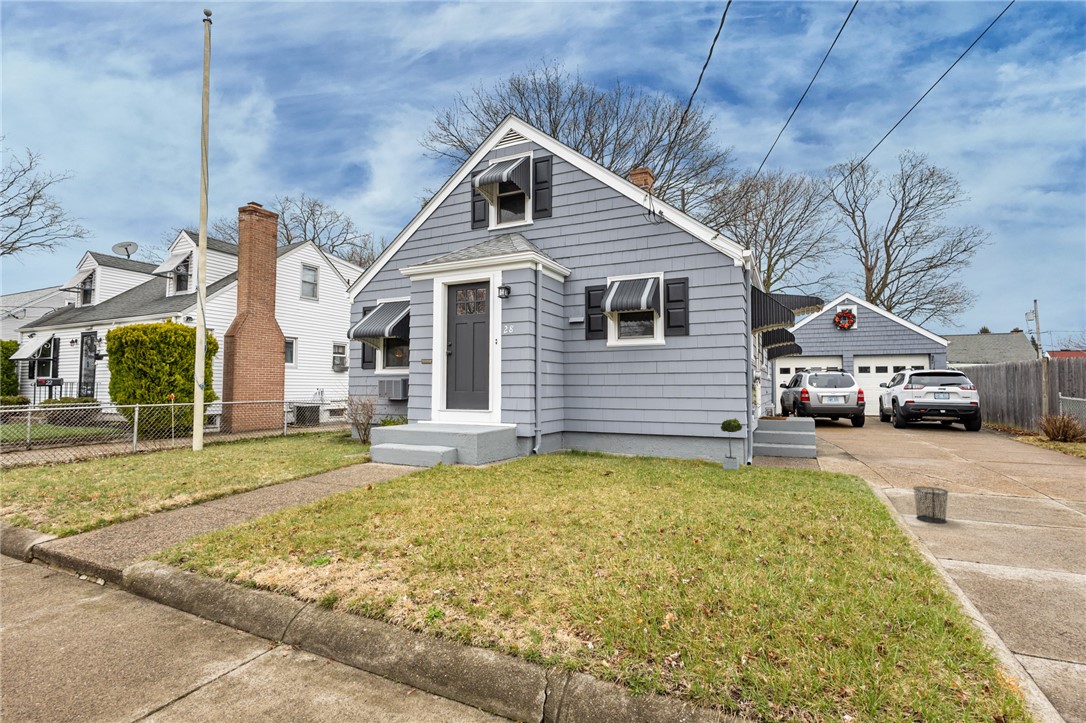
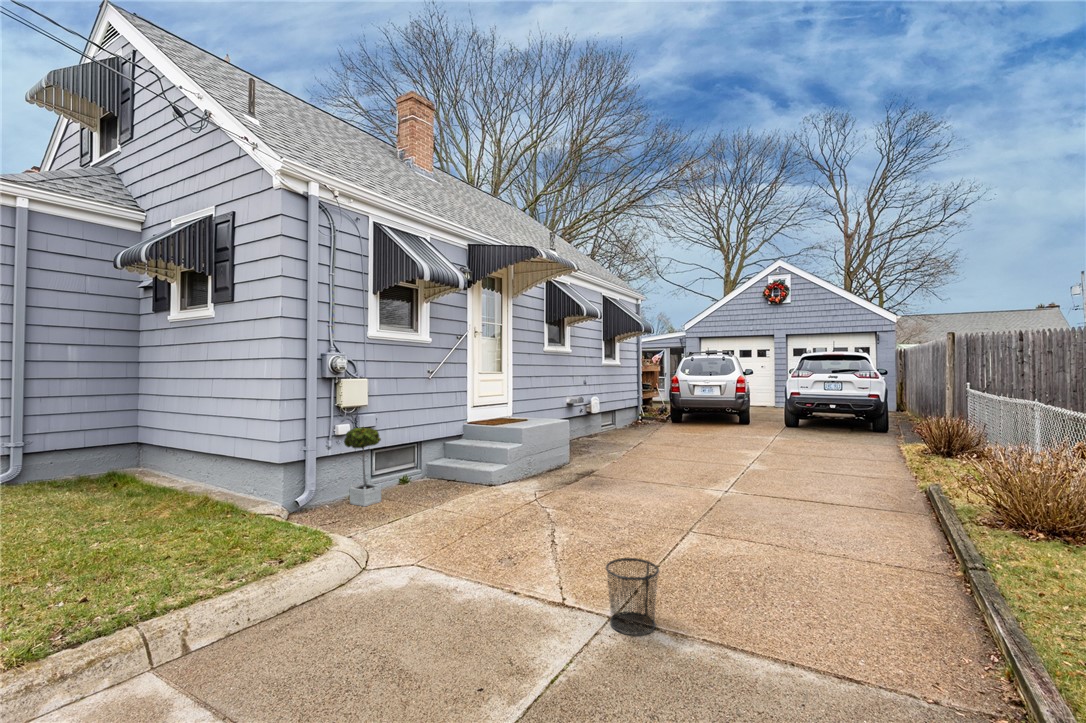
waste bin: present [913,486,948,523] -> present [606,558,659,635]

